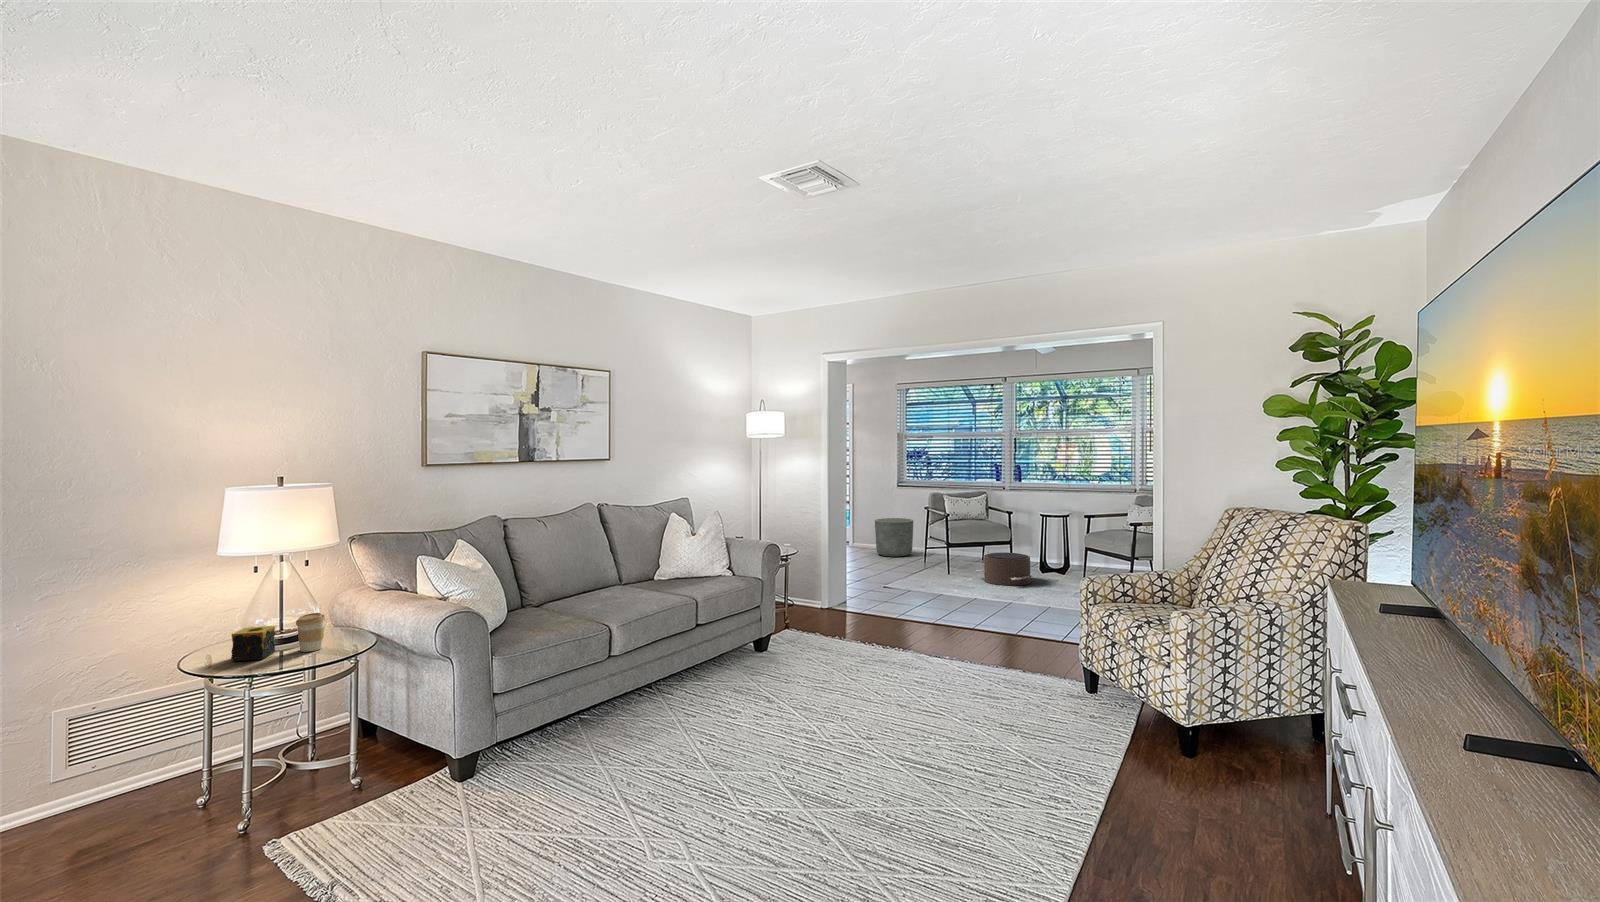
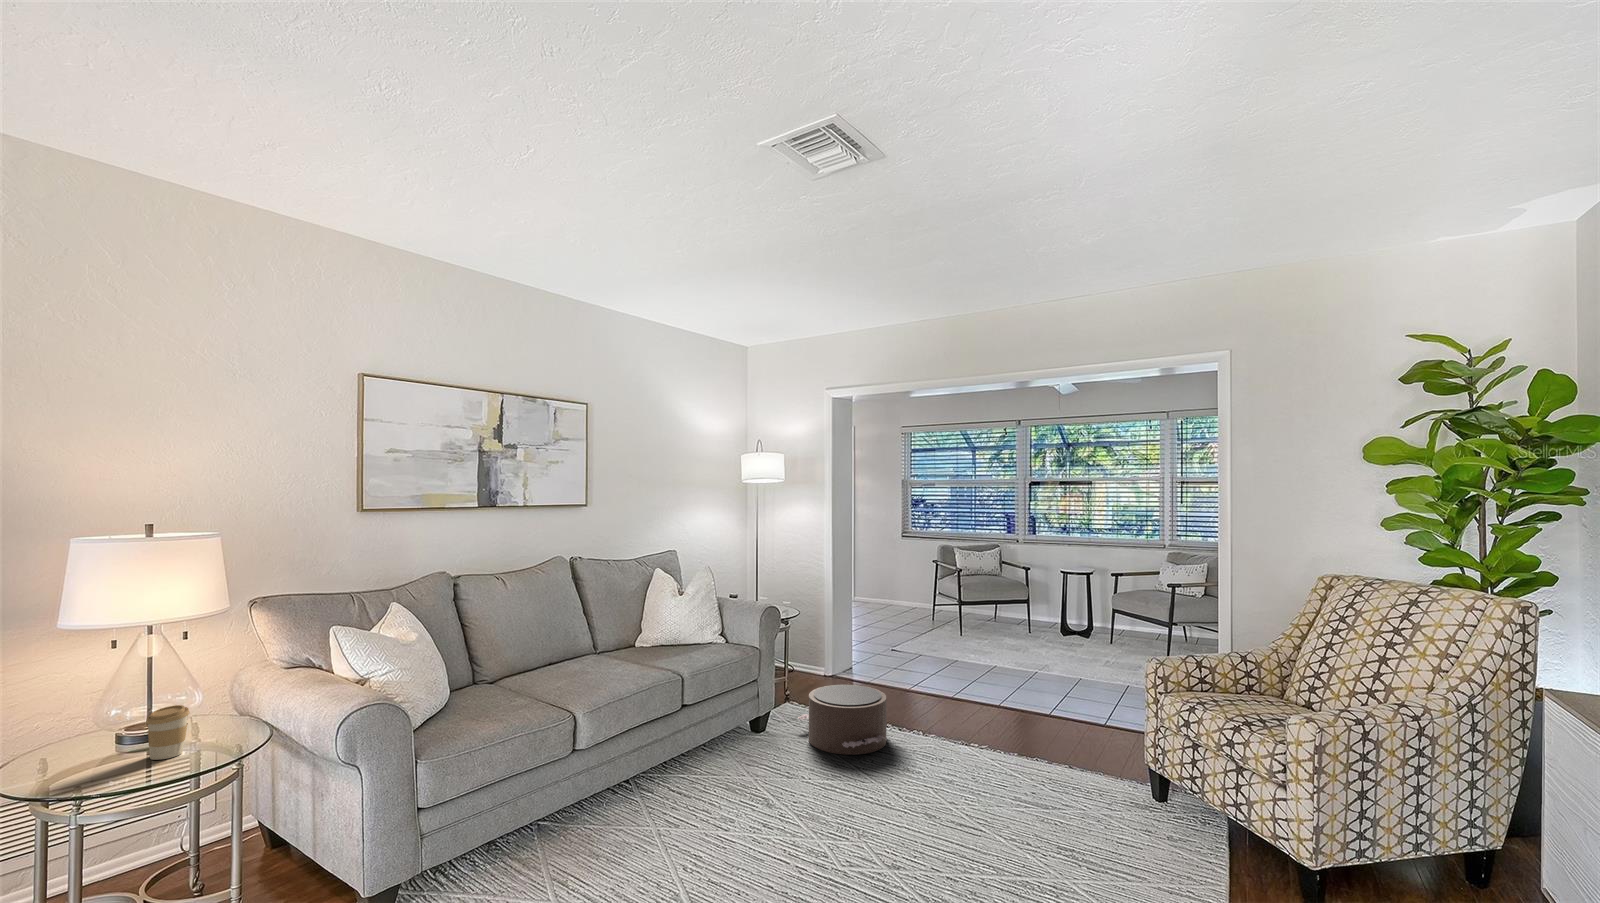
planter: present [875,518,913,557] -> none [880,570,922,612]
pouf: present [976,552,1032,585] -> present [798,685,887,755]
candle: present [231,626,275,661] -> none [46,724,118,776]

